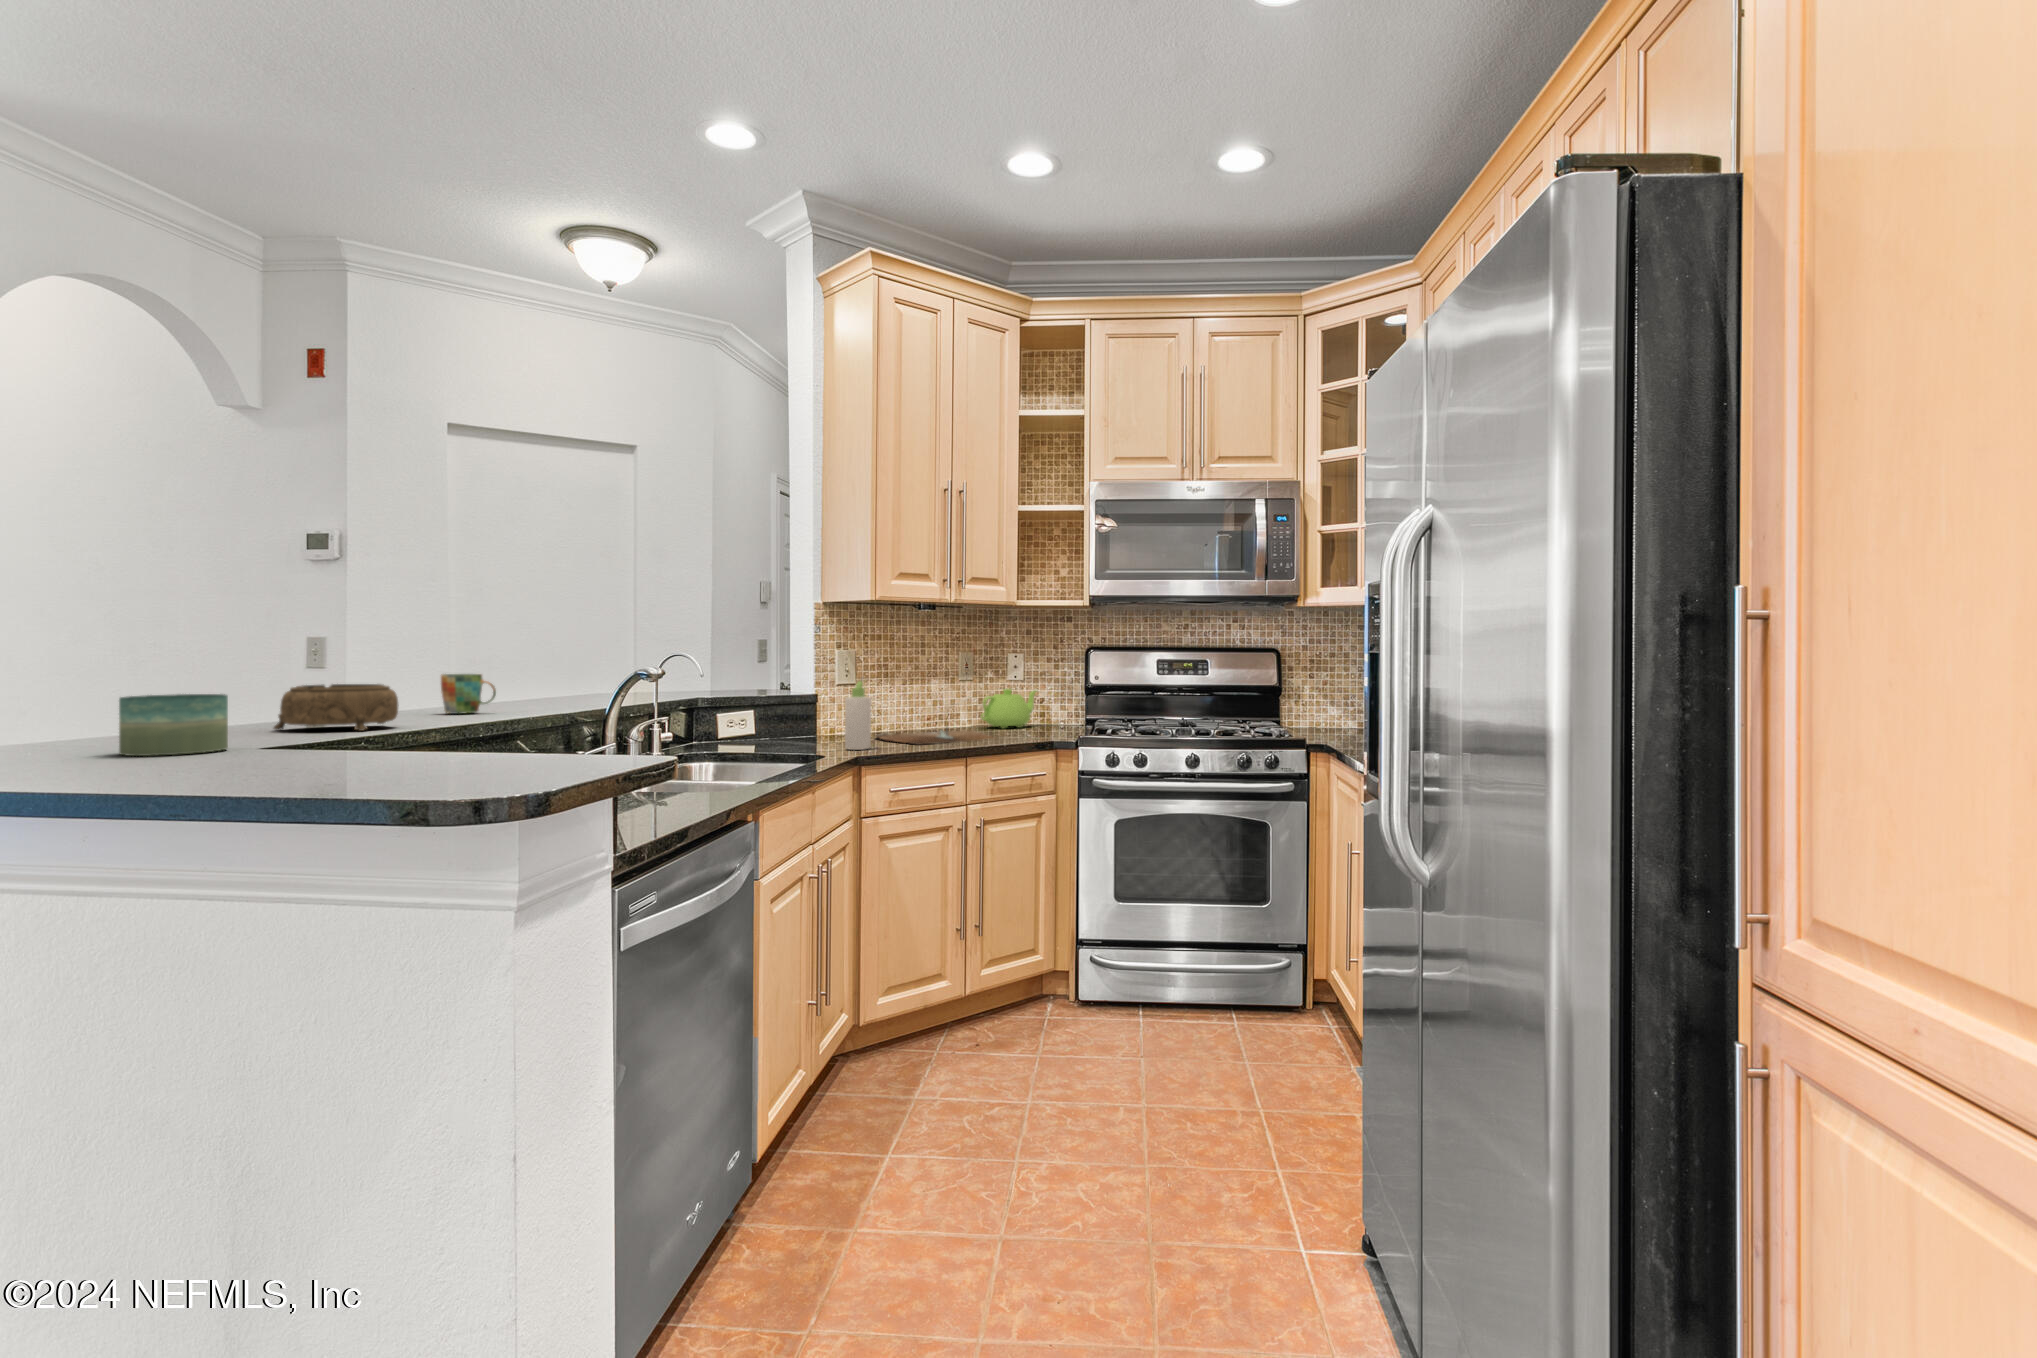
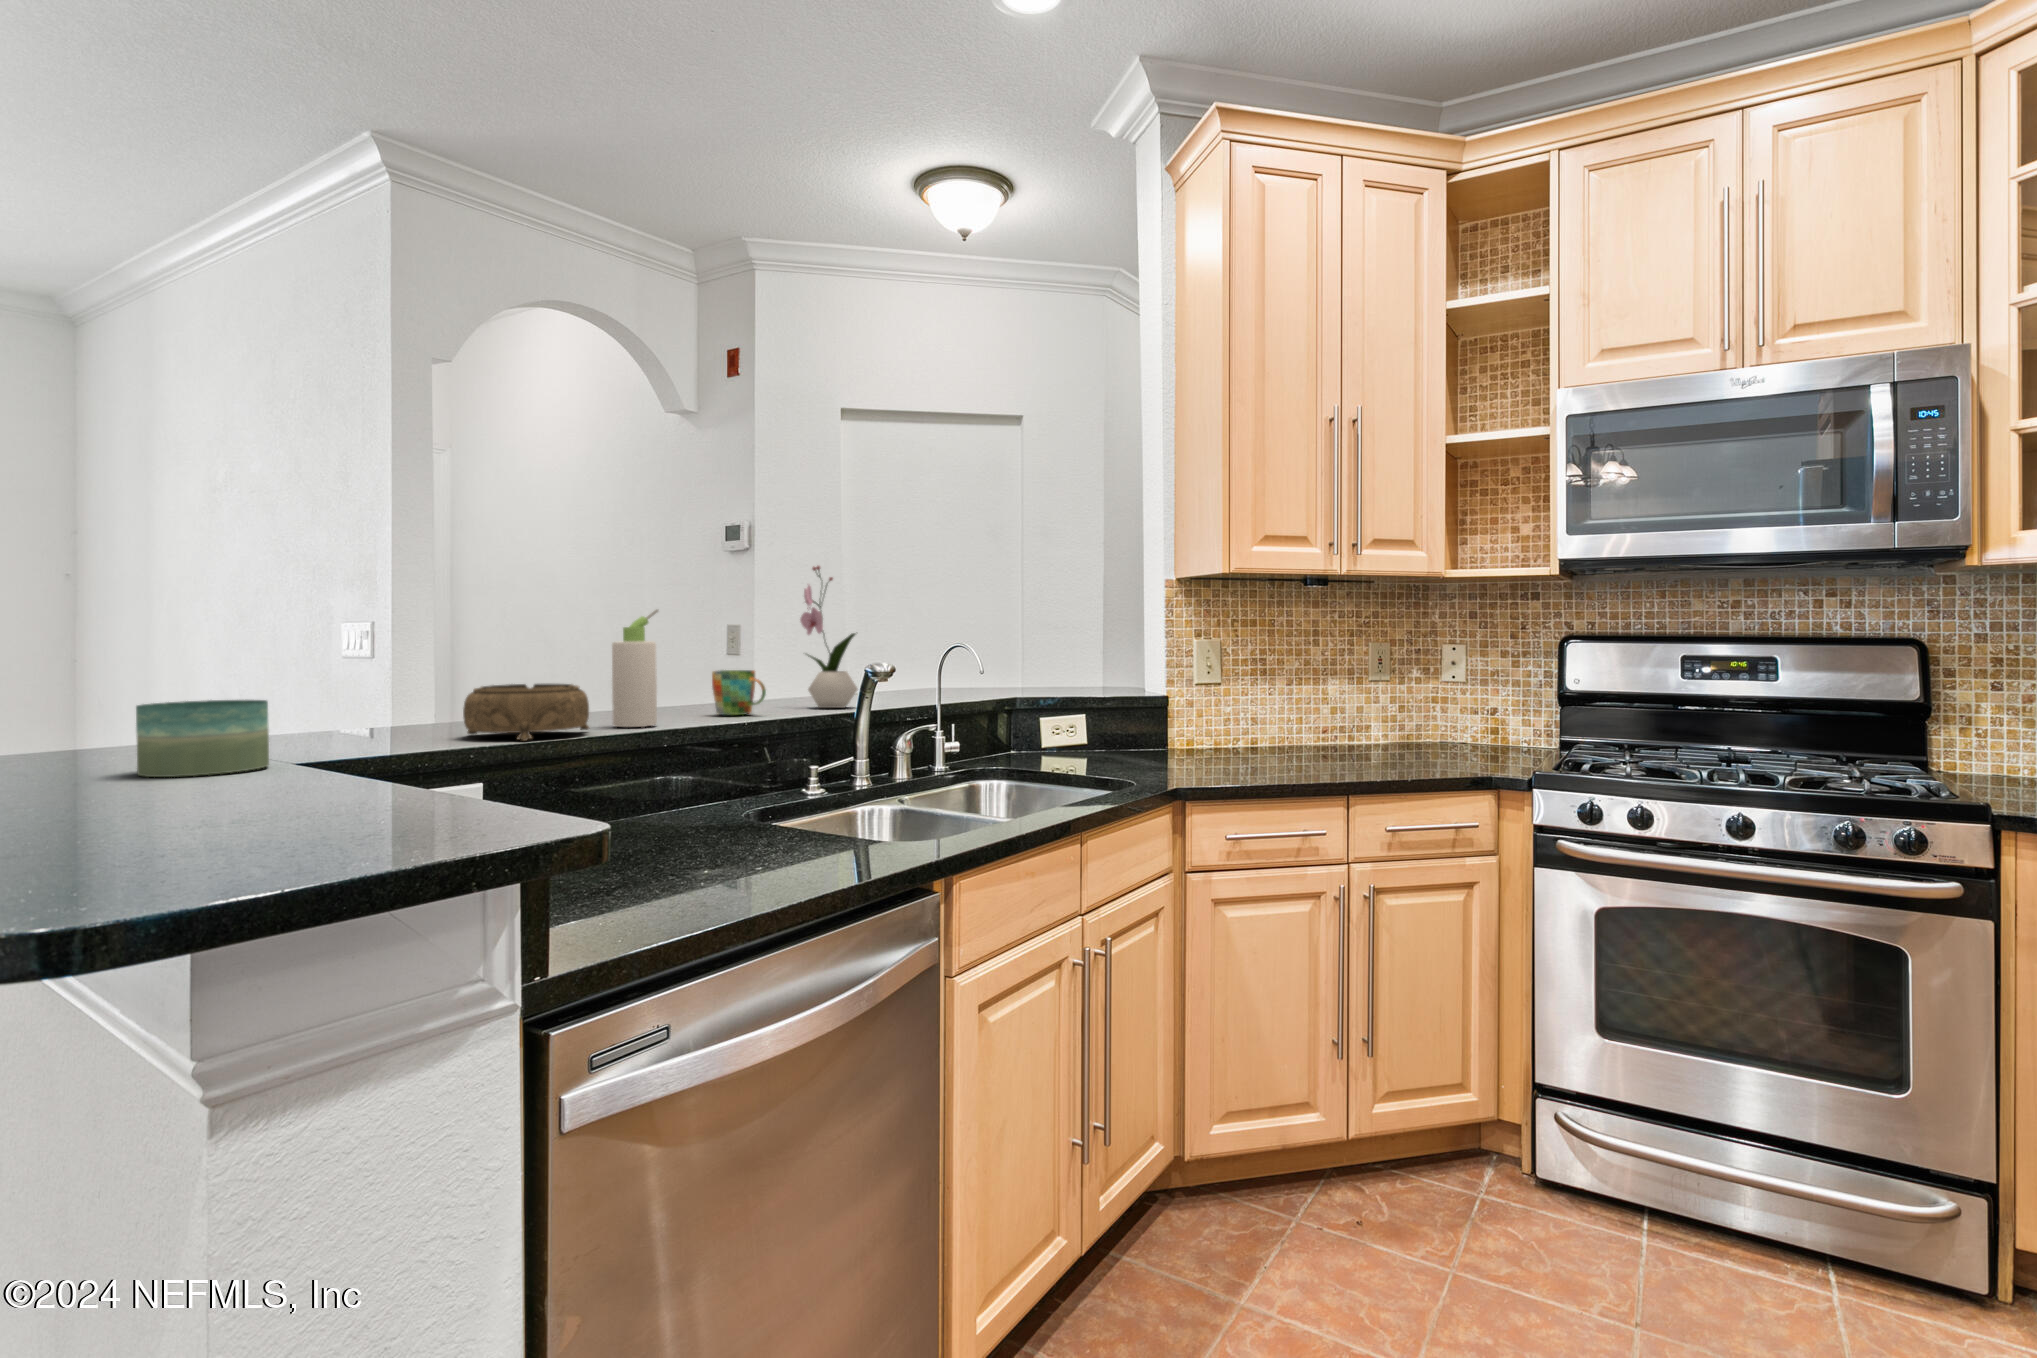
flower arrangement: none [499,581,558,708] -> present [800,566,857,708]
bottle: present [845,678,871,750] -> present [612,610,658,727]
teapot: present [981,689,1036,728] -> none [1398,694,1487,749]
cutting board: present [875,727,992,745] -> none [1241,745,1412,772]

